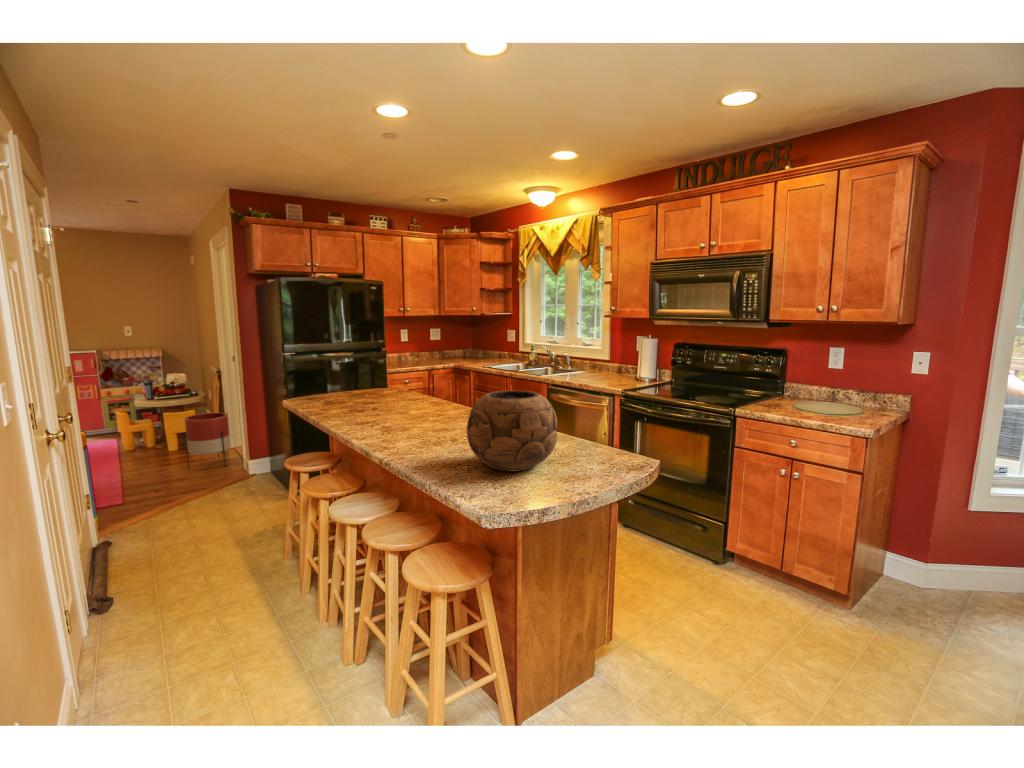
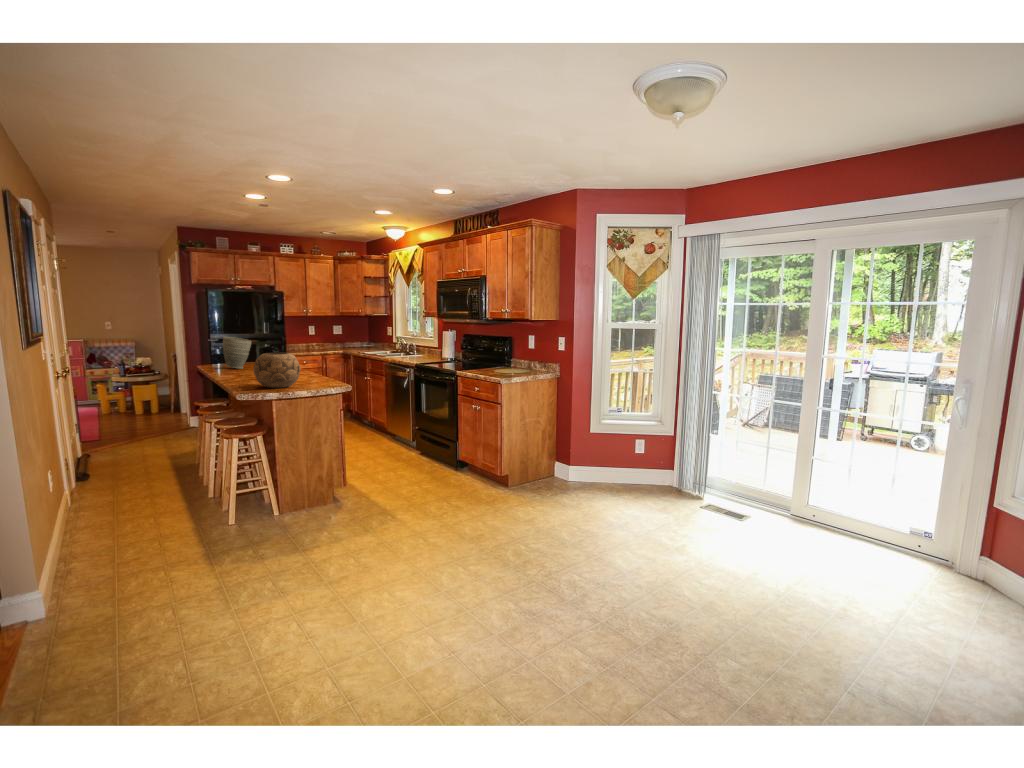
vase: none [326,350,369,402] -> present [223,337,251,368]
planter: present [185,412,231,468] -> none [146,385,180,424]

